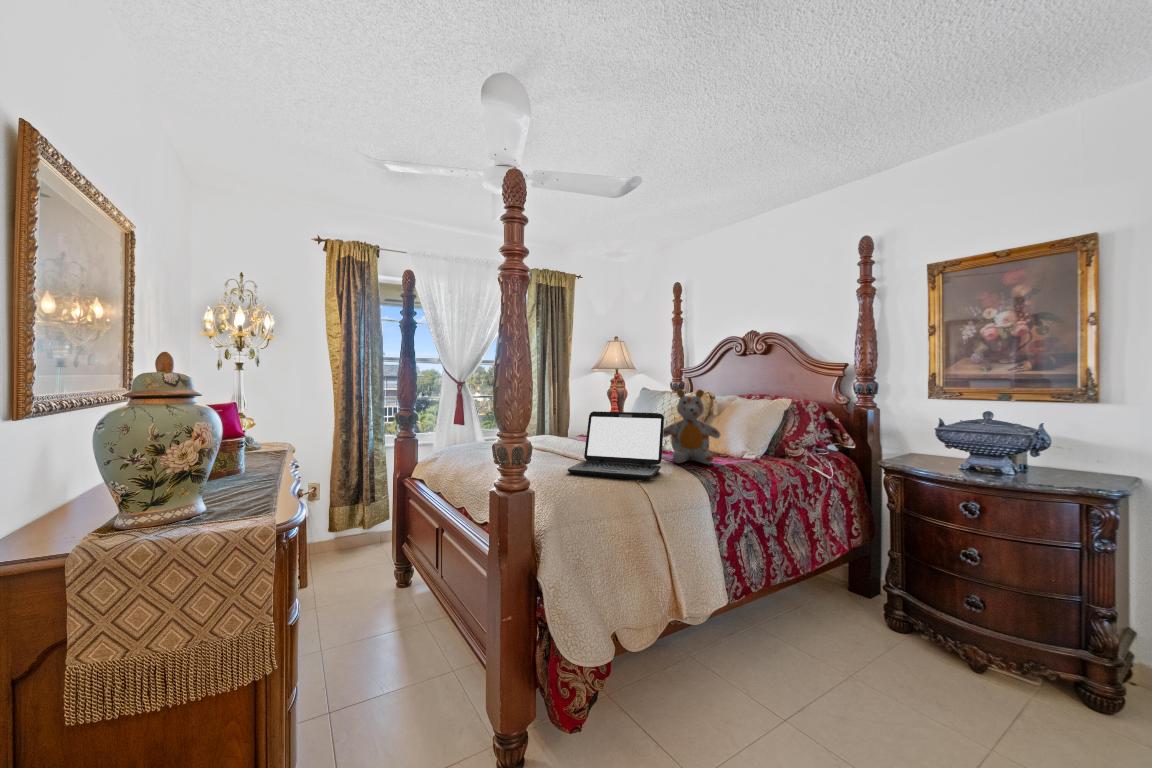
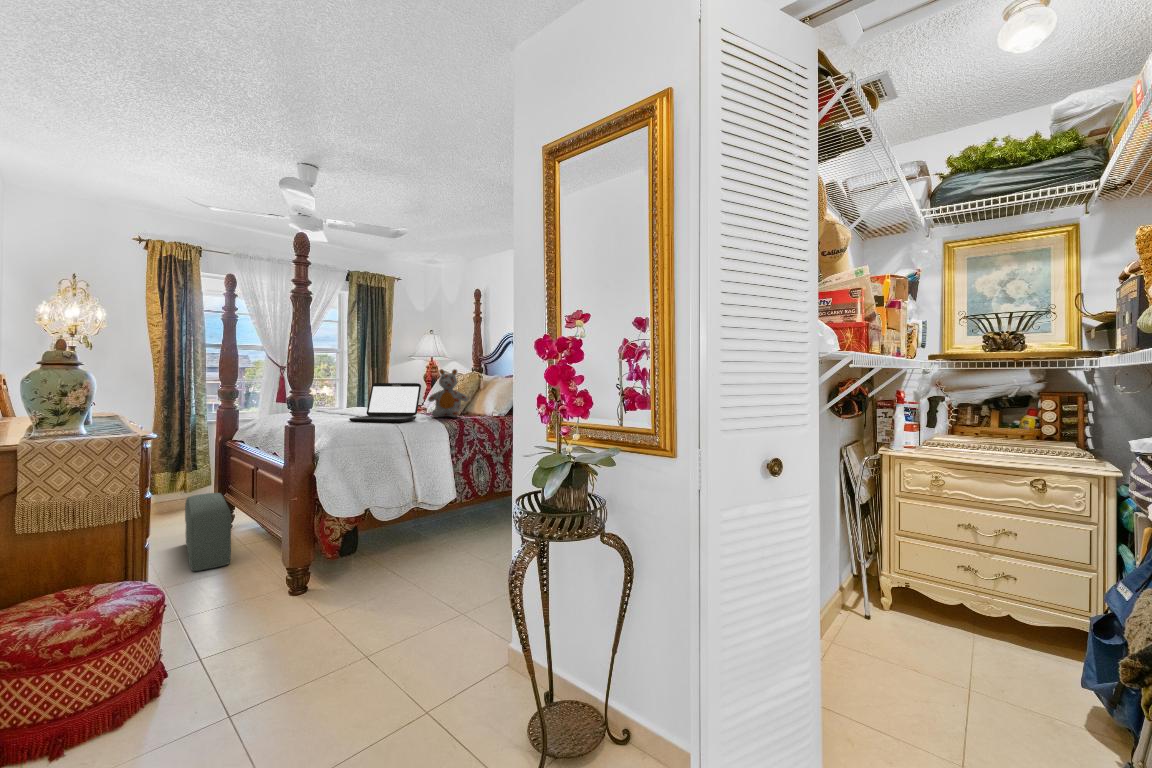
pouf: none [357,553,410,691] -> present [185,493,231,571]

